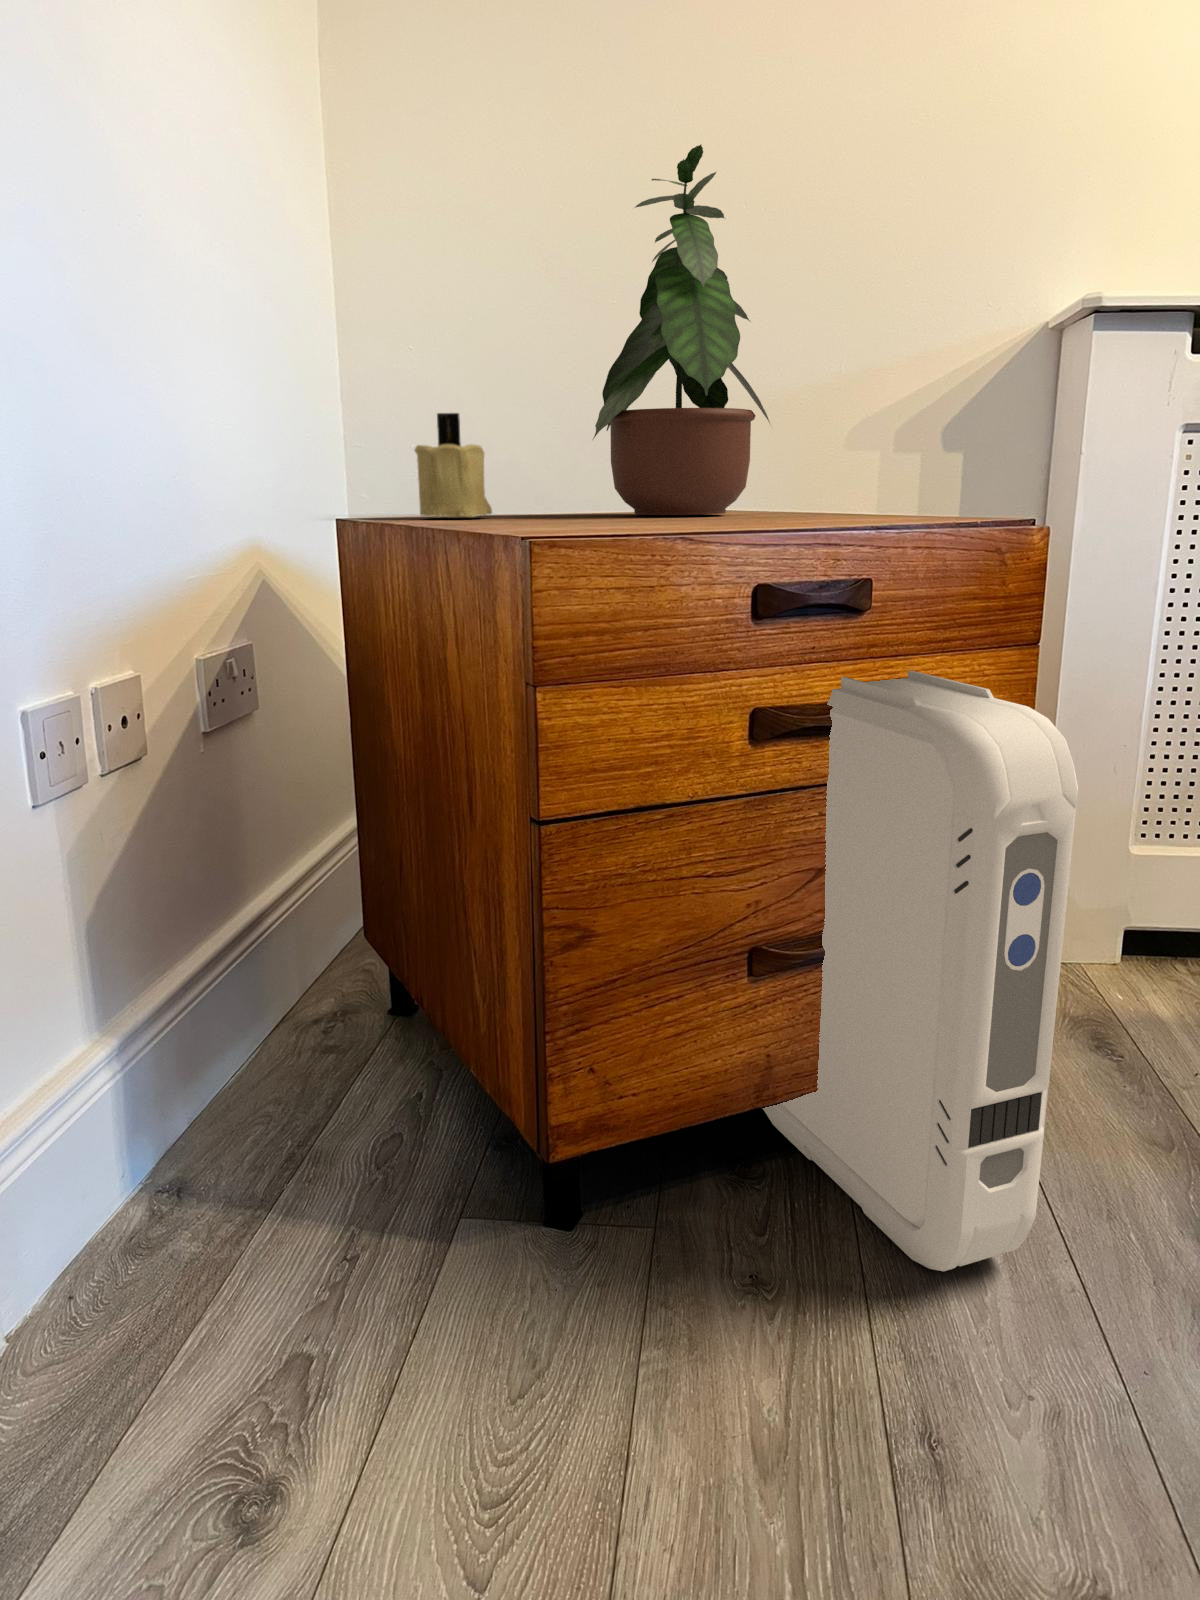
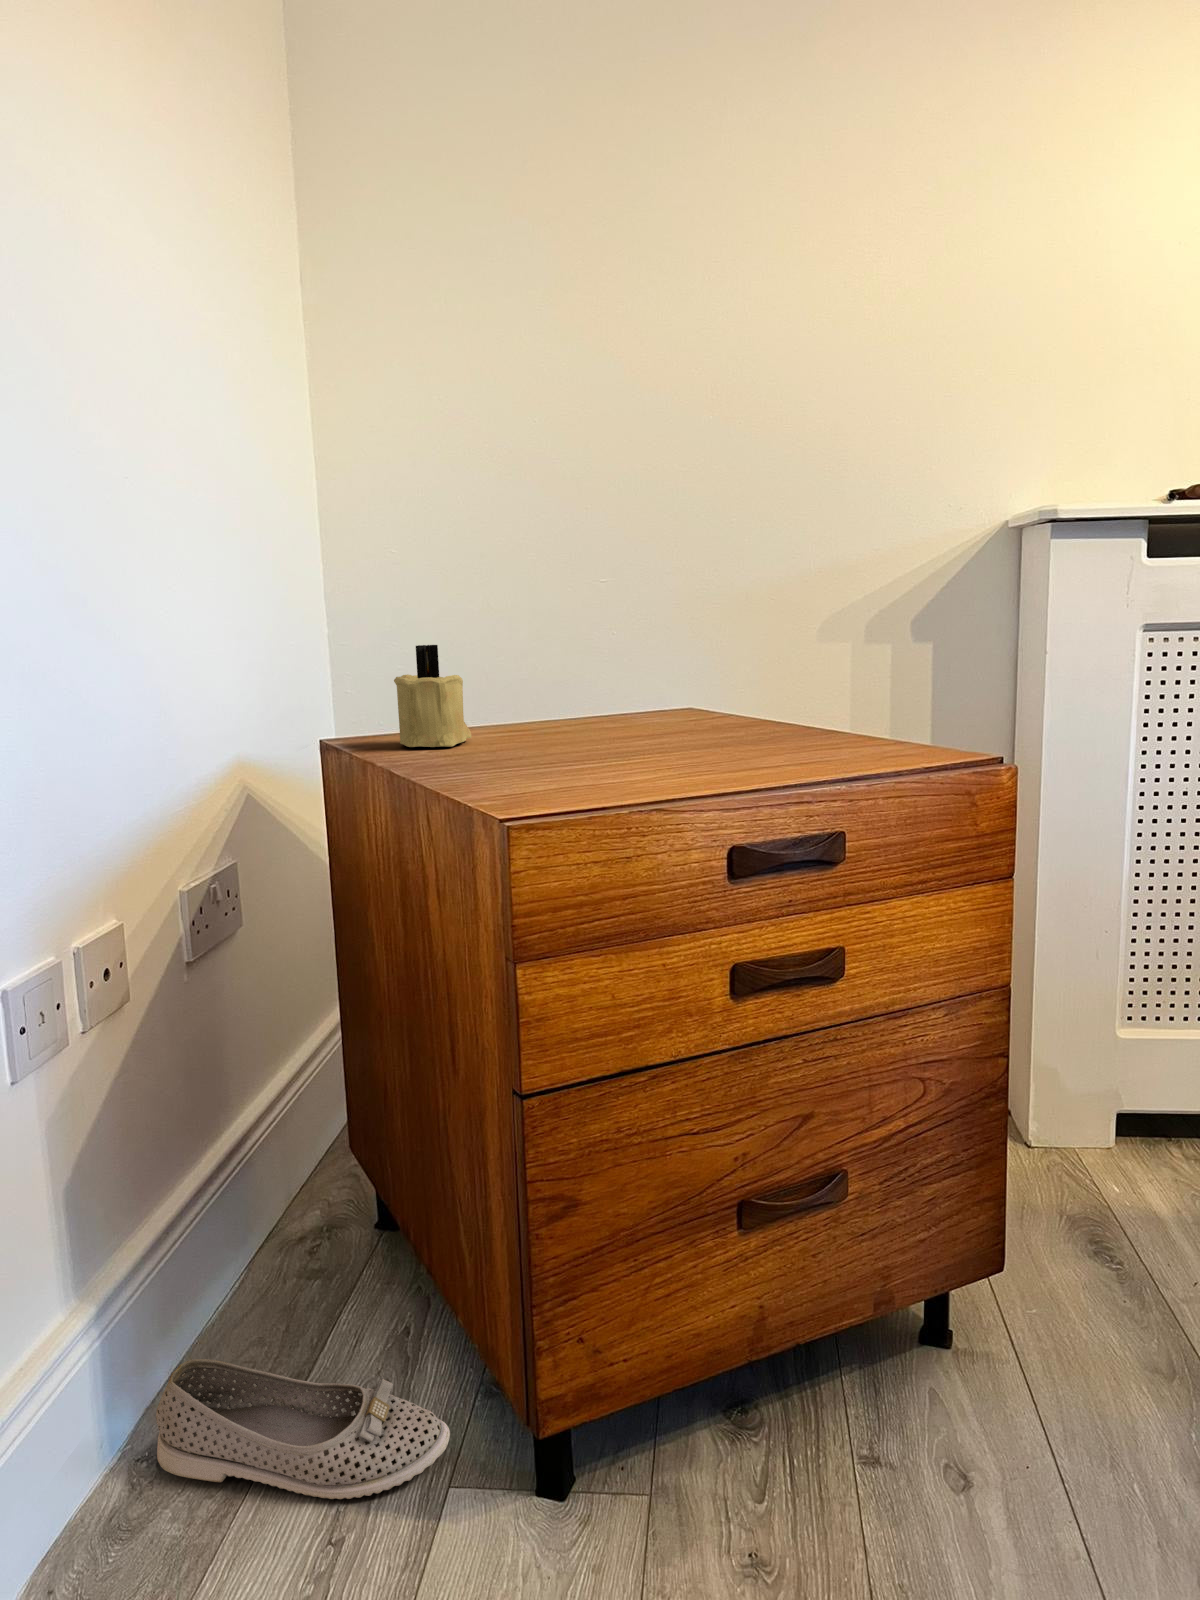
potted plant: present [593,145,770,515] -> none [555,386,749,735]
air purifier: present [763,671,1078,1271] -> none [733,897,1057,1545]
shoe: none [176,1097,462,1225] -> present [156,1359,450,1499]

